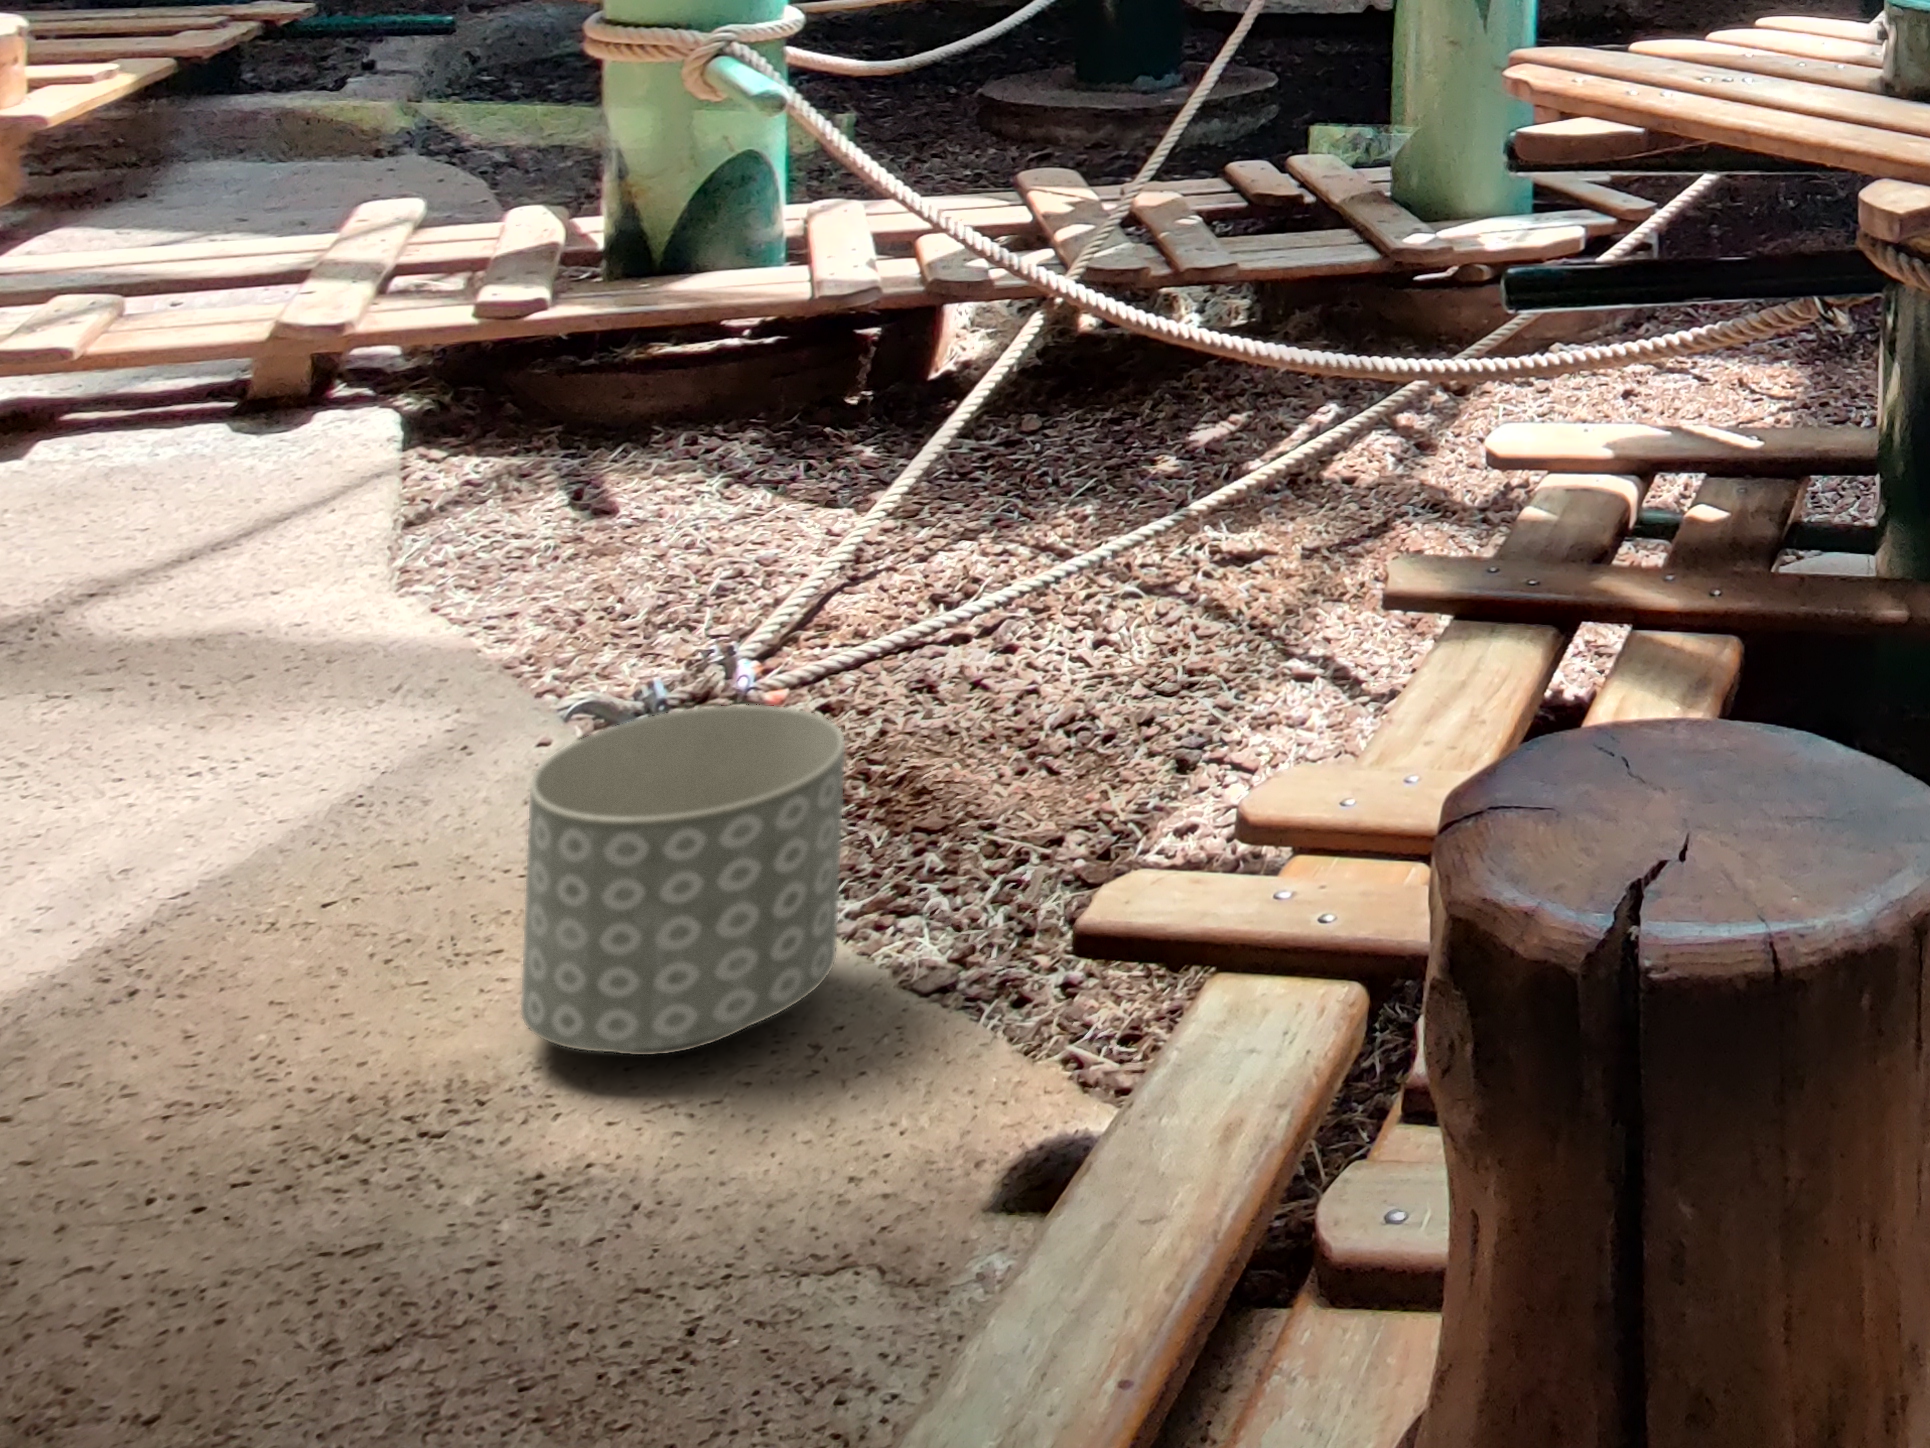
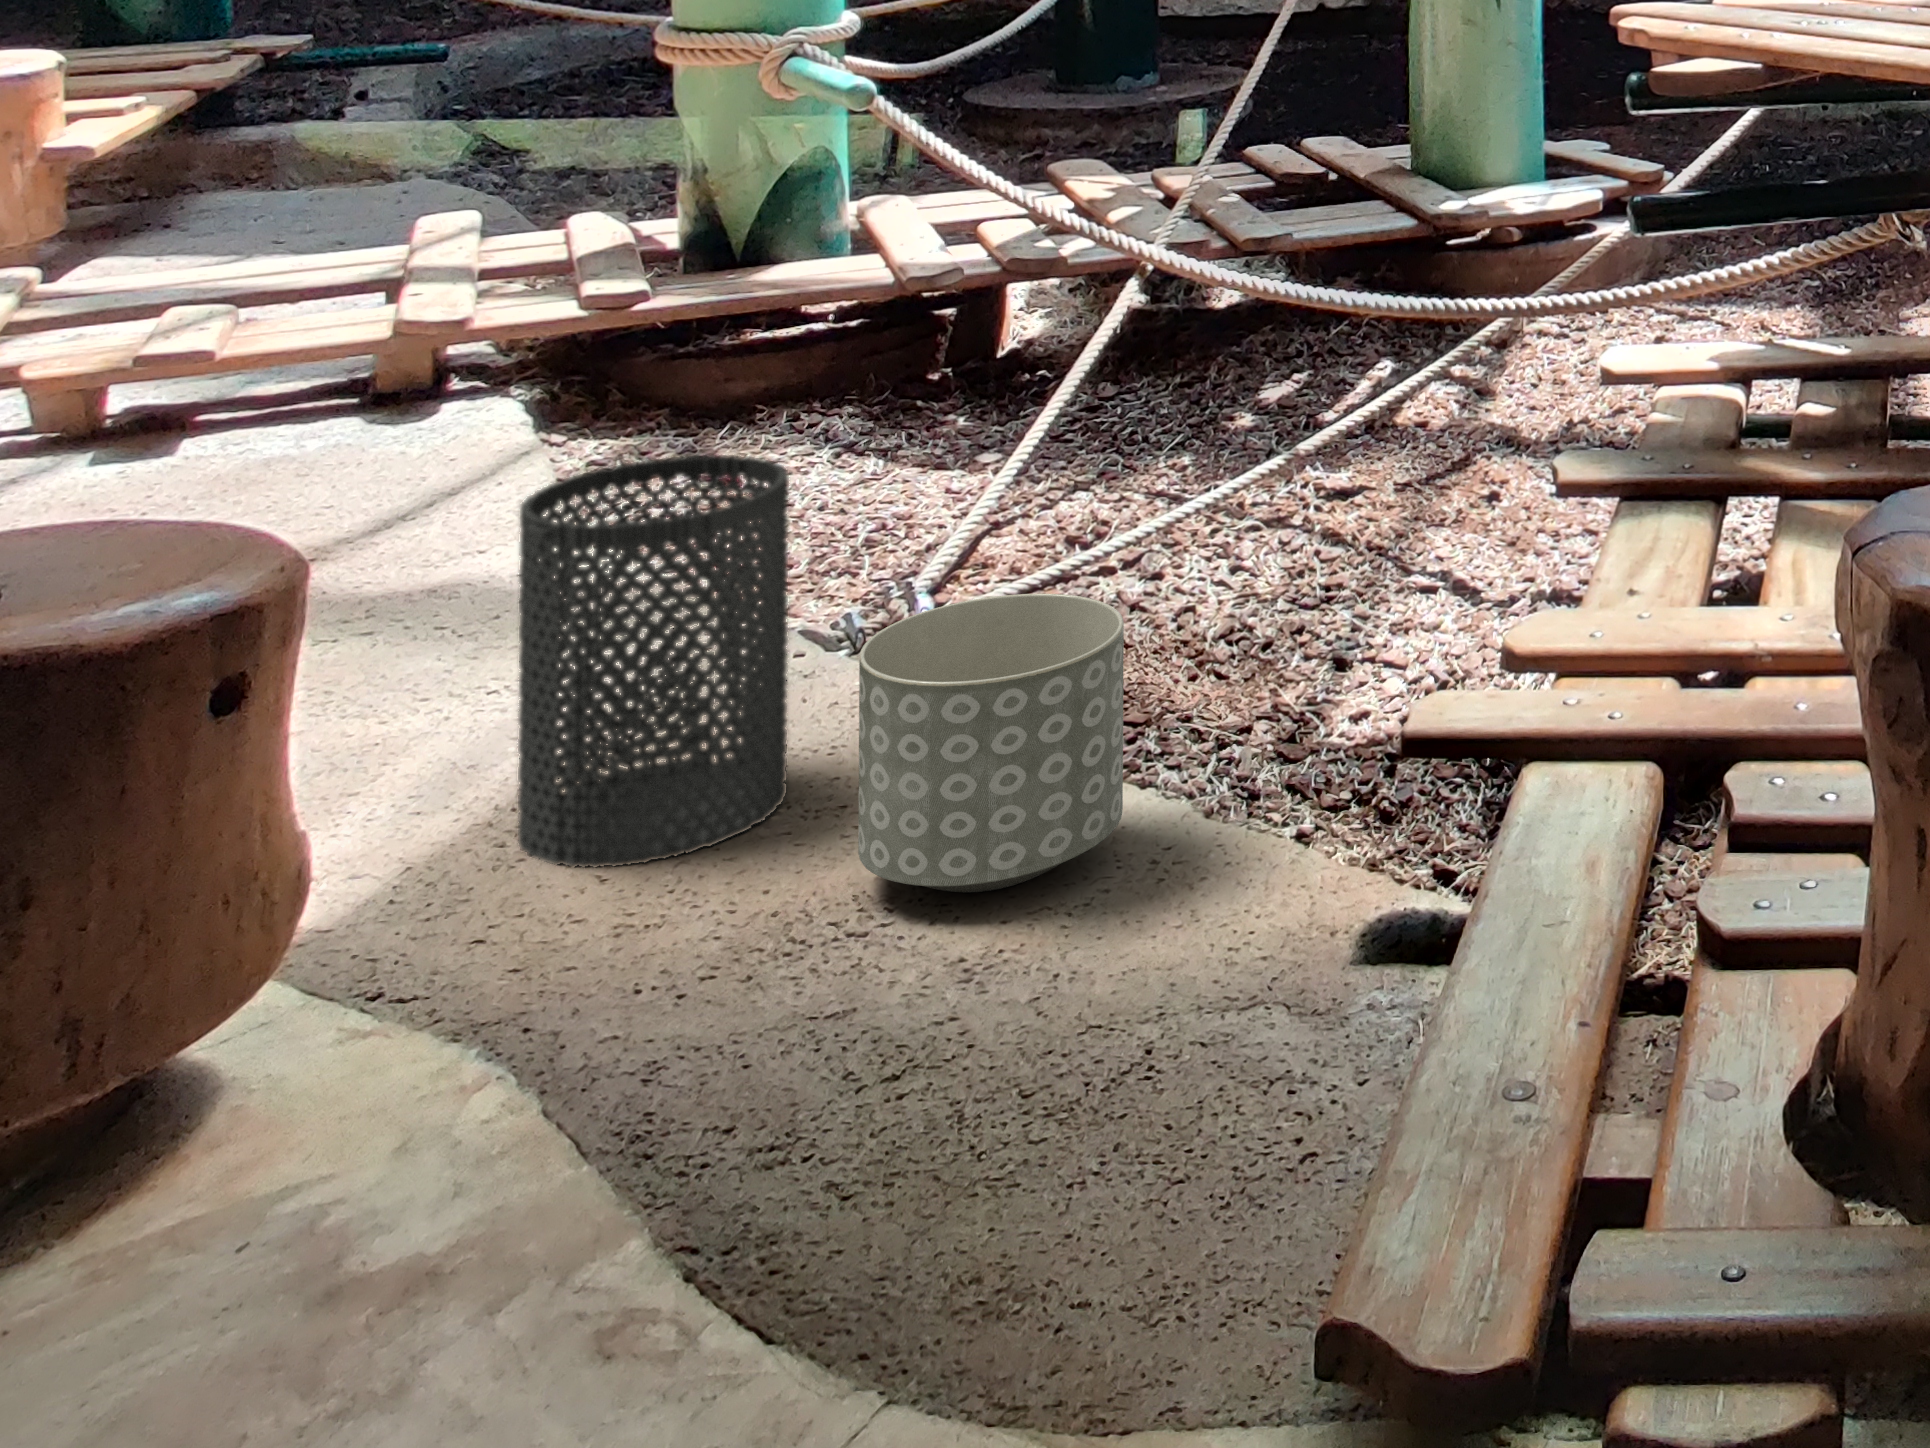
trash can: none [177,522,509,995] -> present [518,455,789,867]

